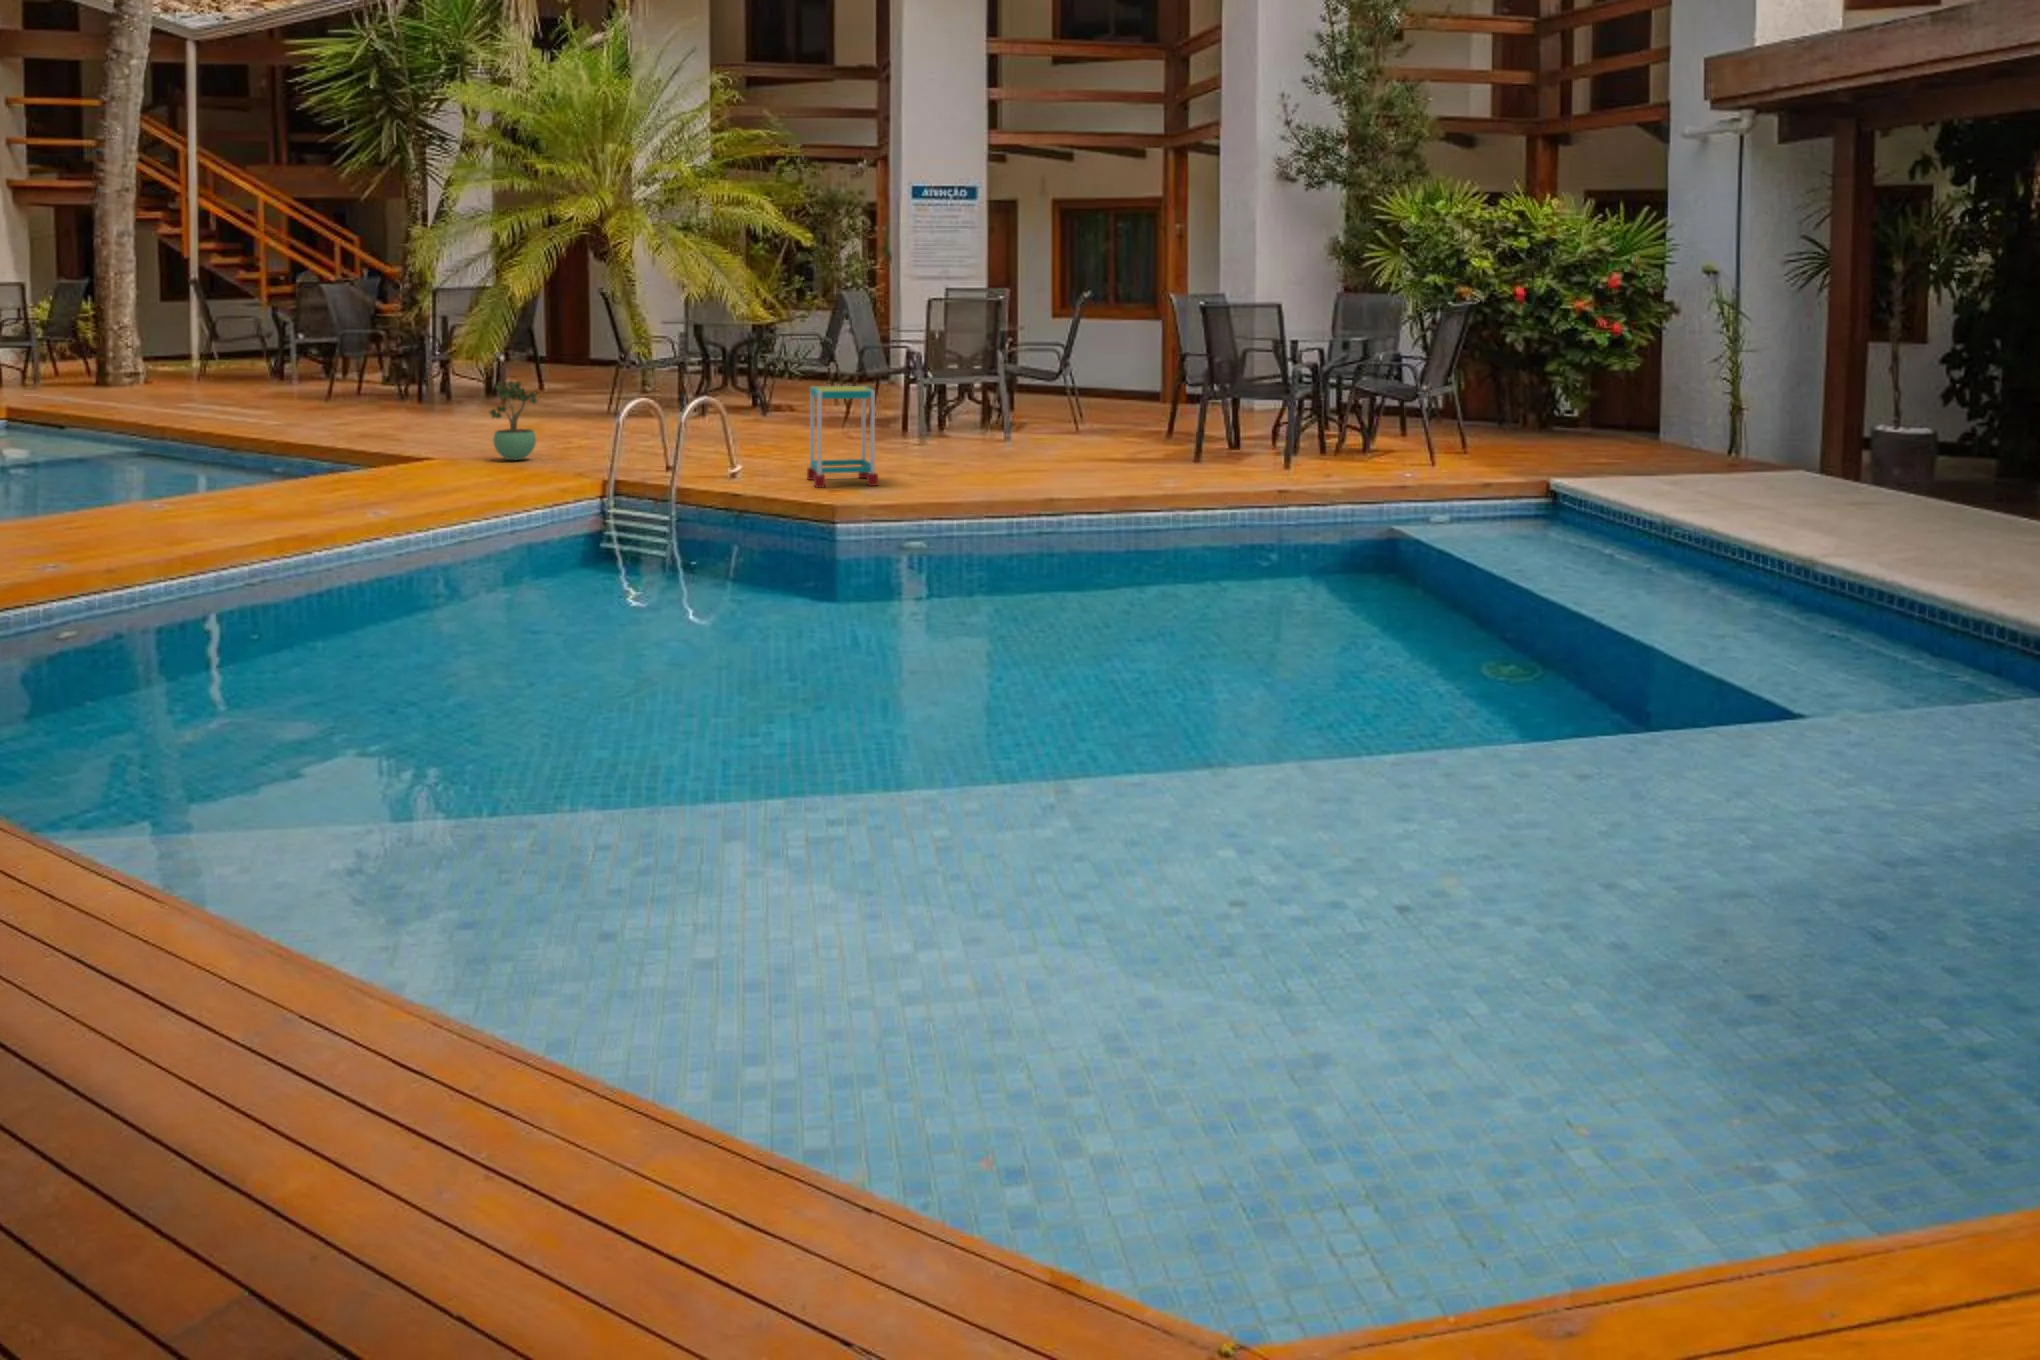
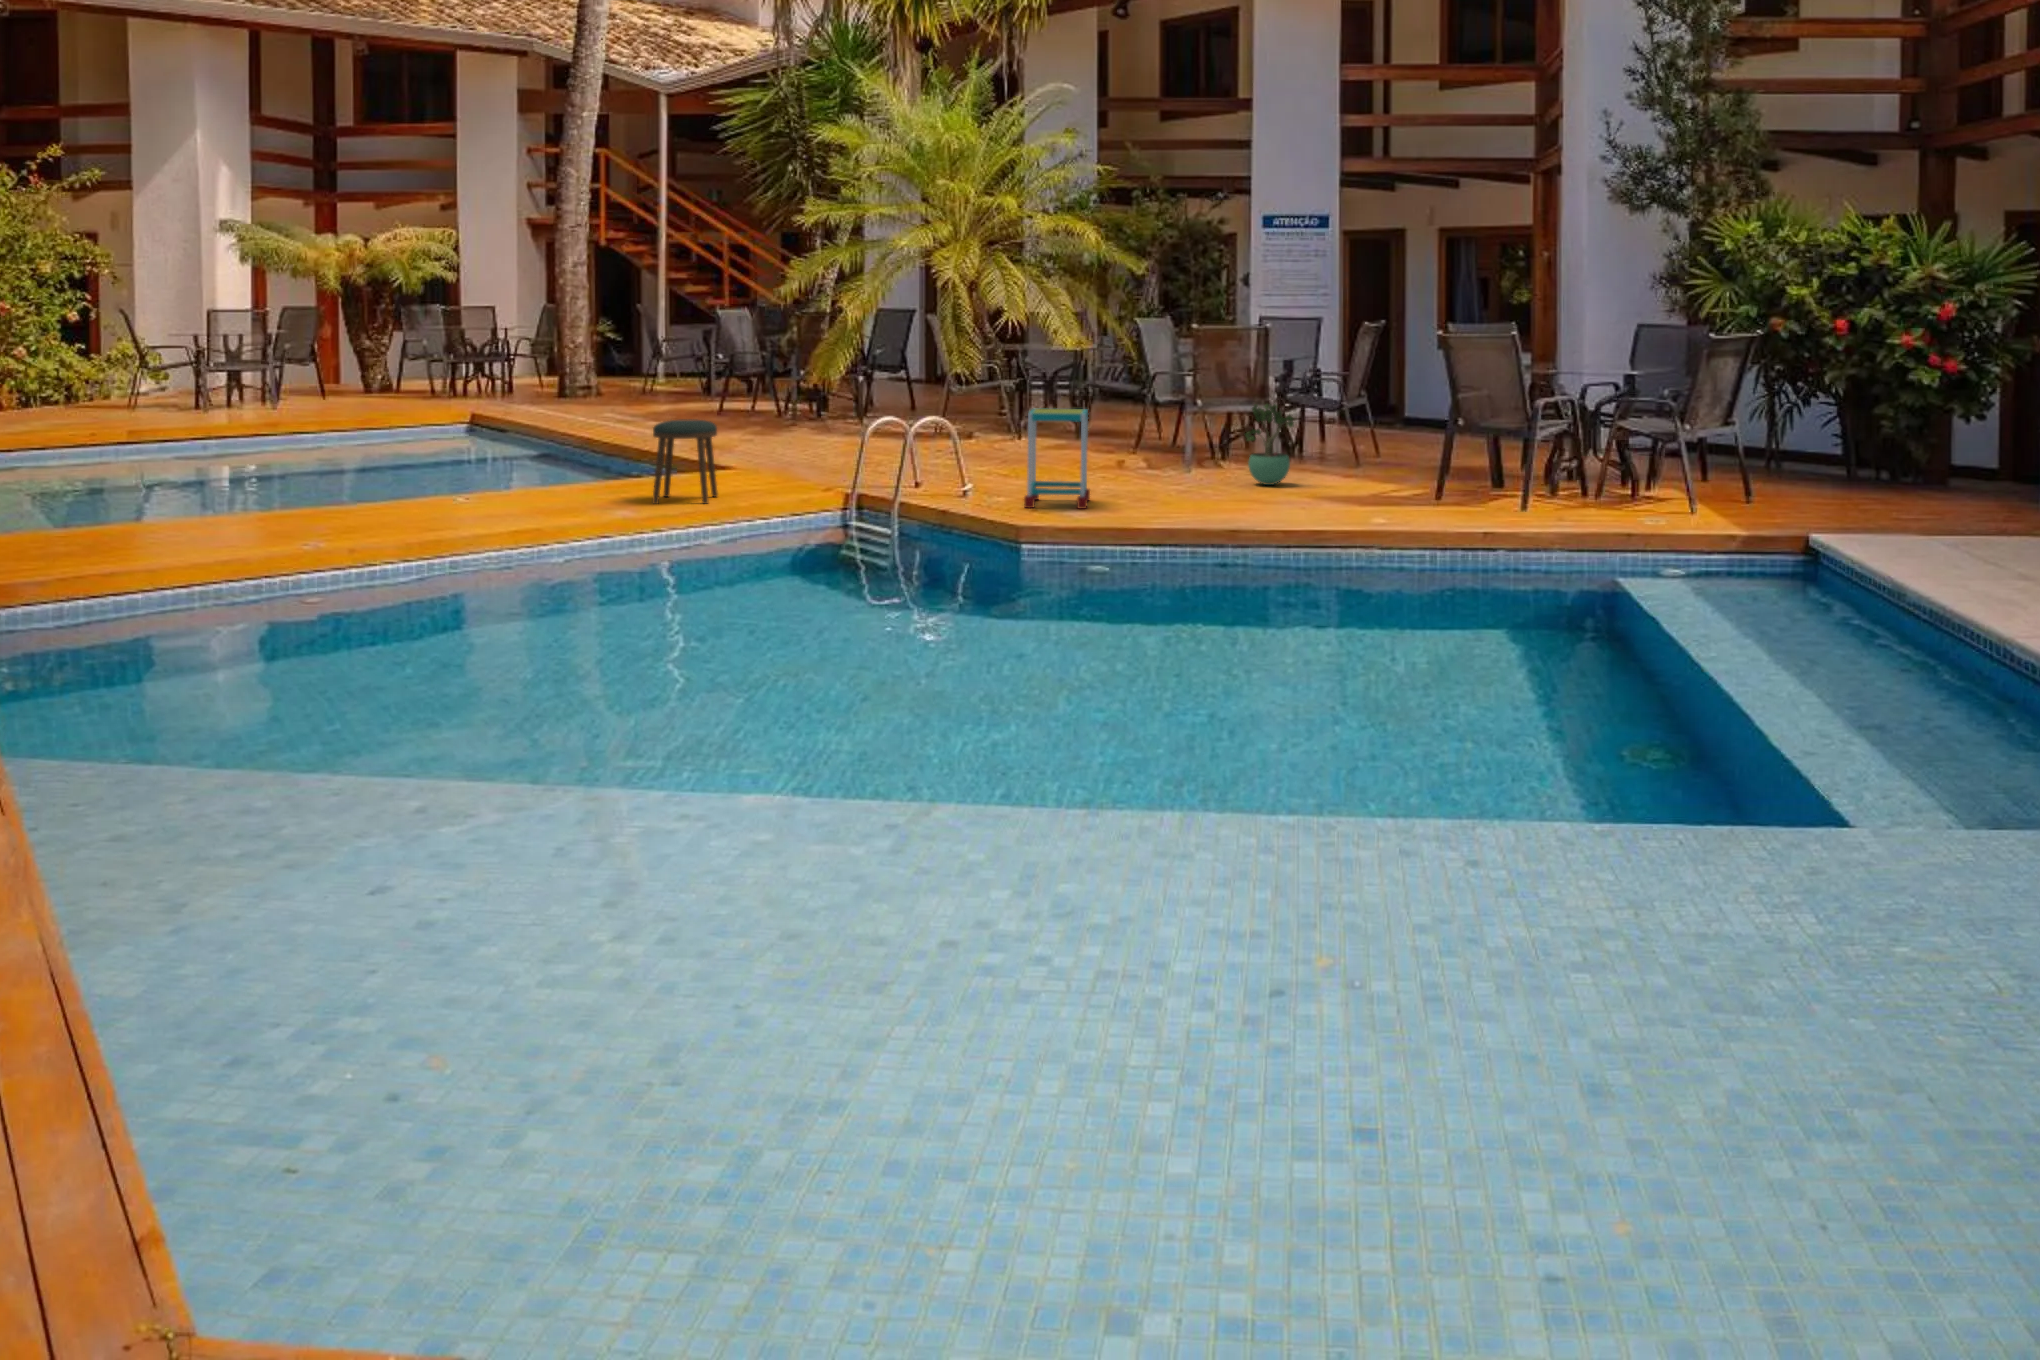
potted plant: present [490,381,537,460] -> present [1245,404,1294,485]
stool: none [389,408,460,500] -> present [653,419,718,504]

